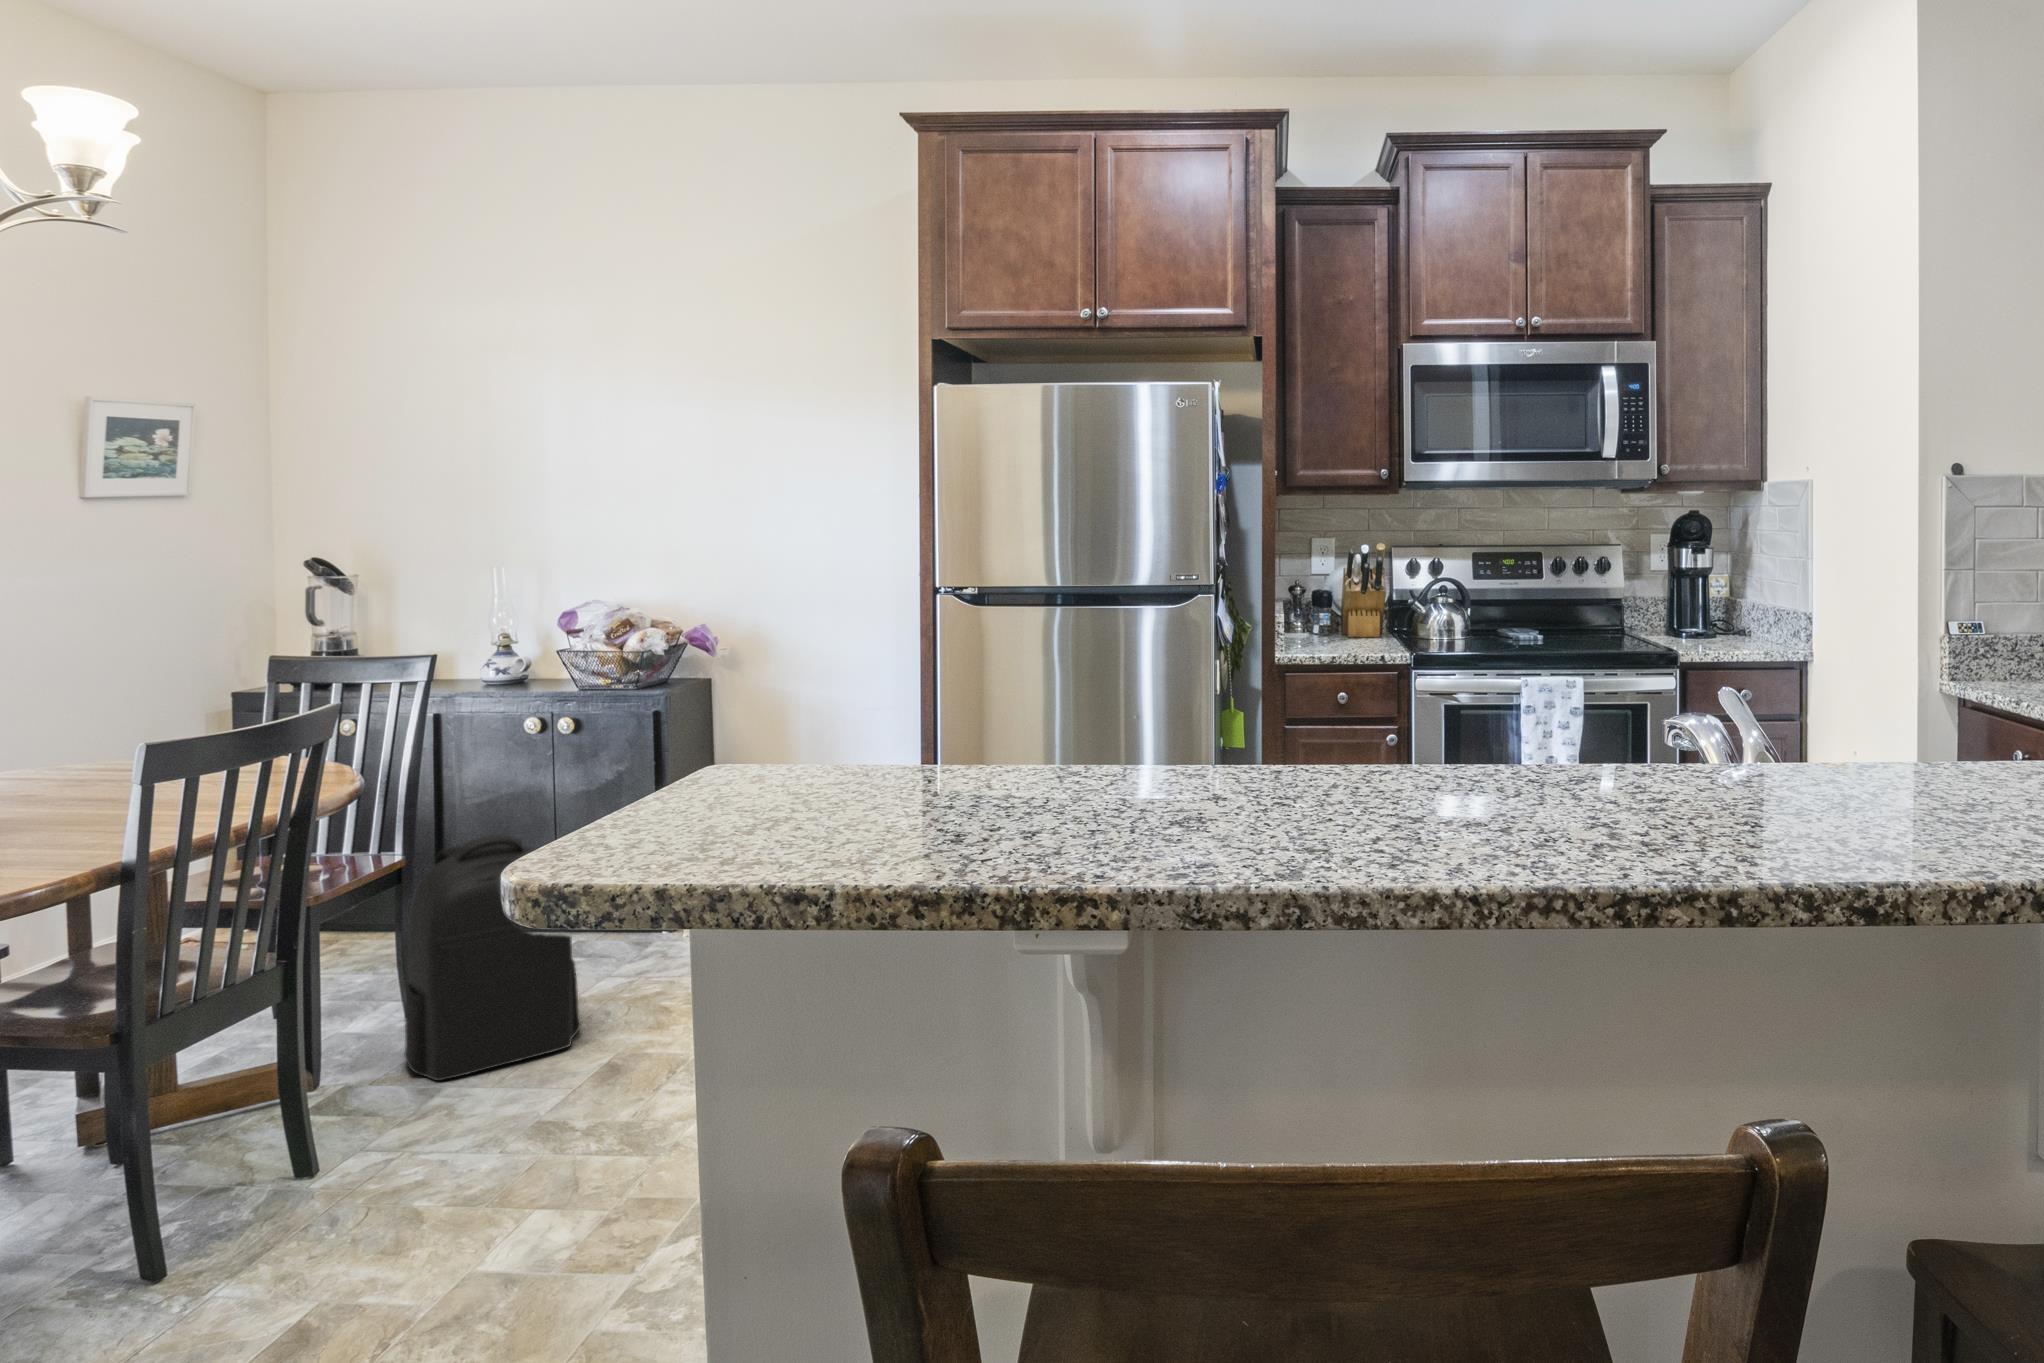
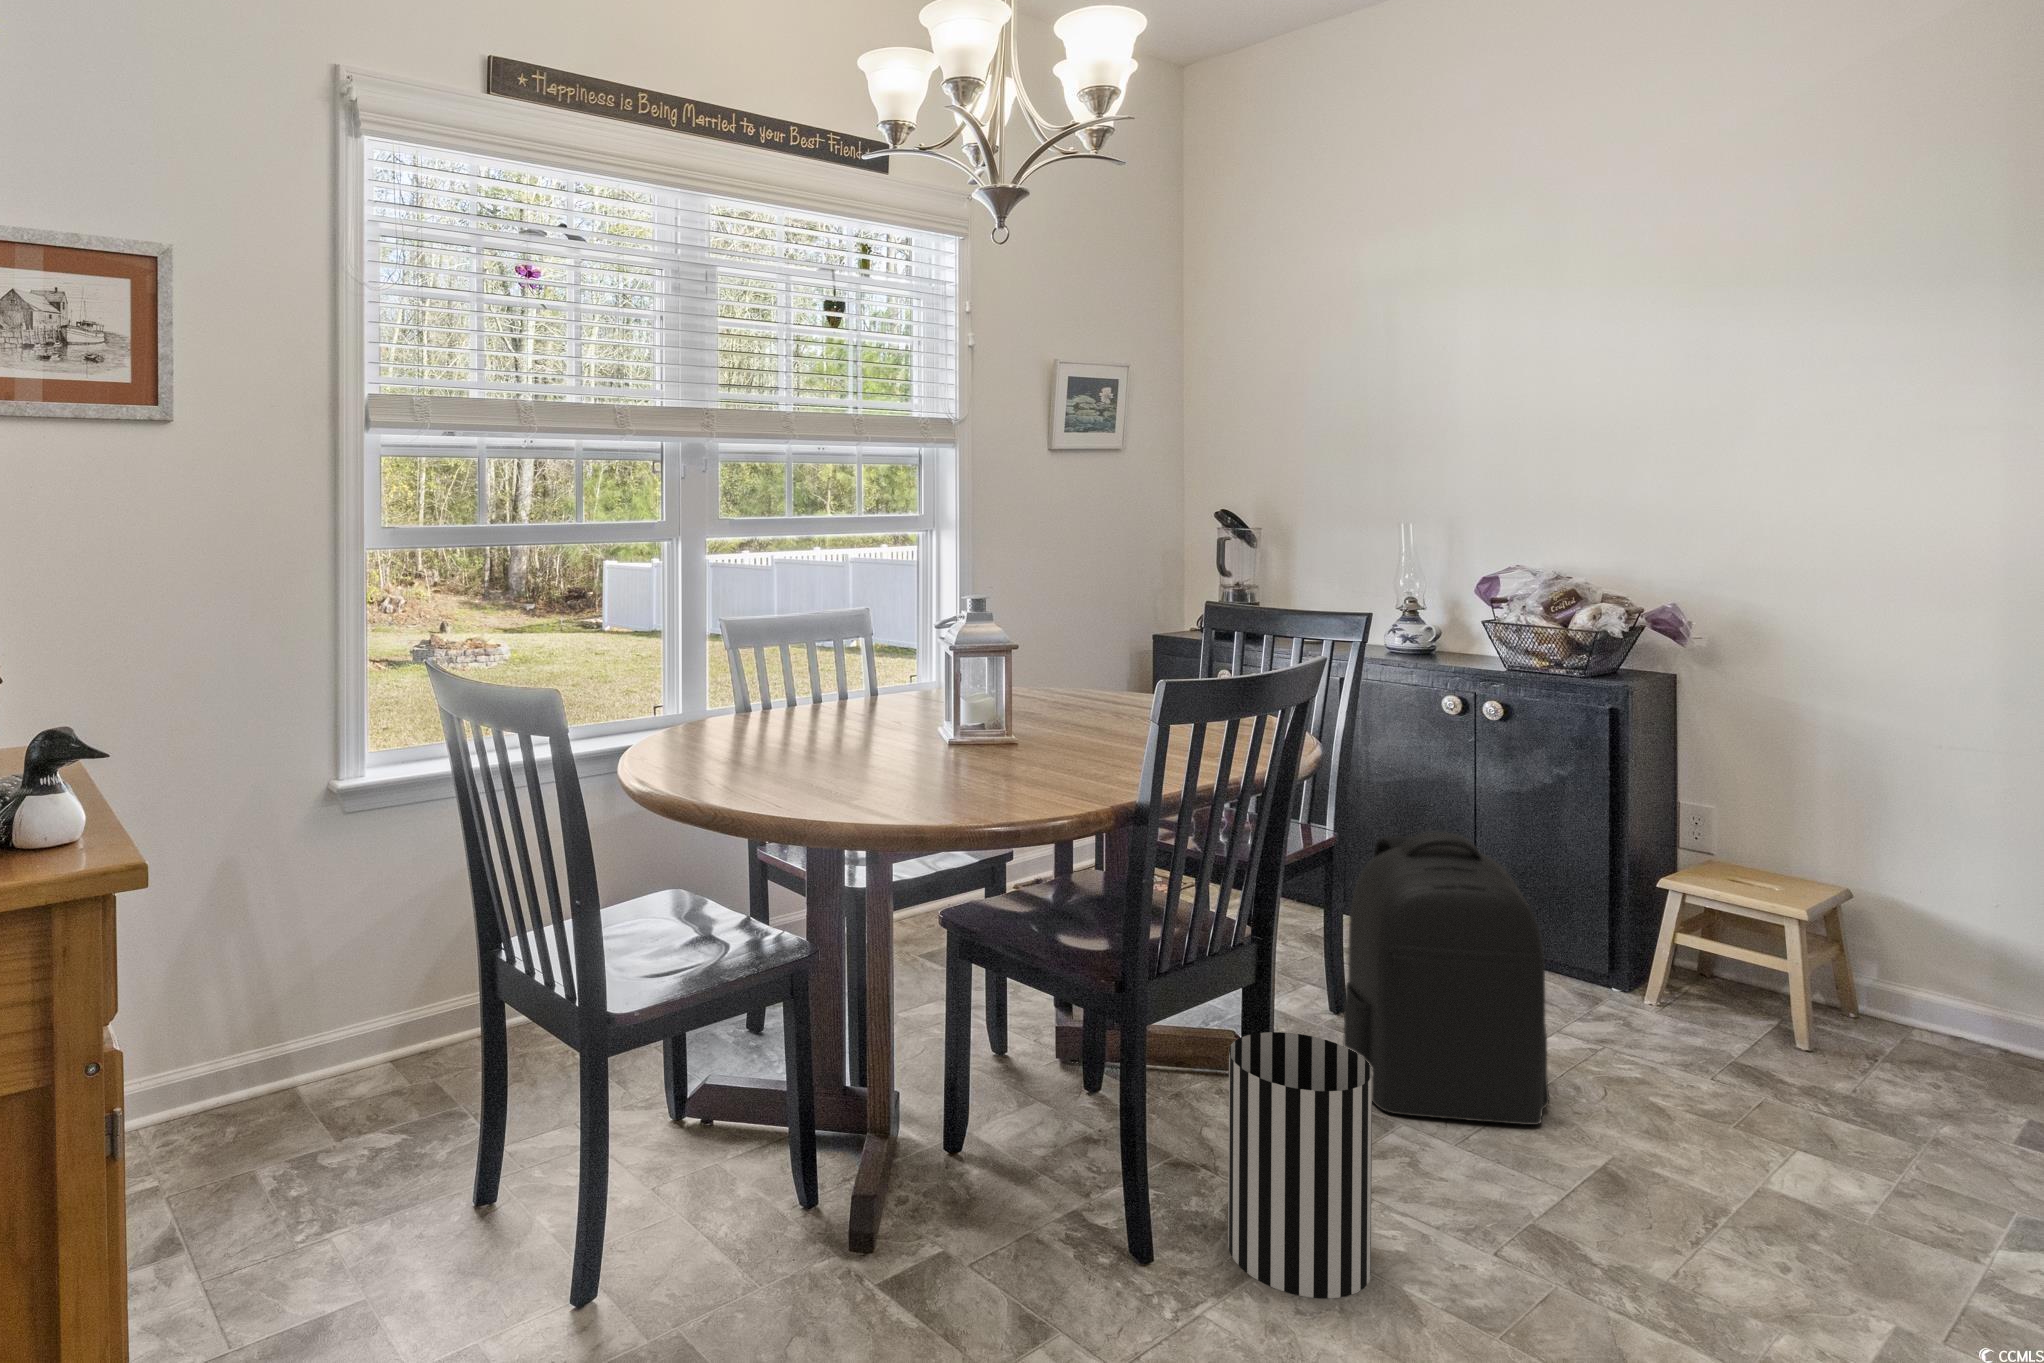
wastebasket: none [249,1028,391,1250] -> present [1228,1032,1372,1298]

